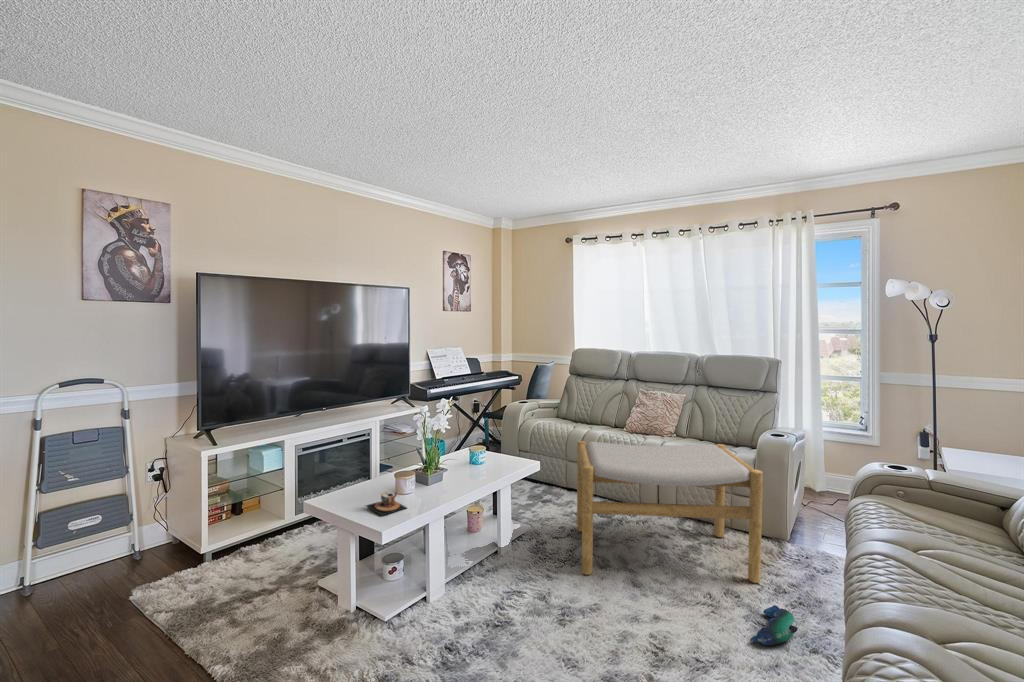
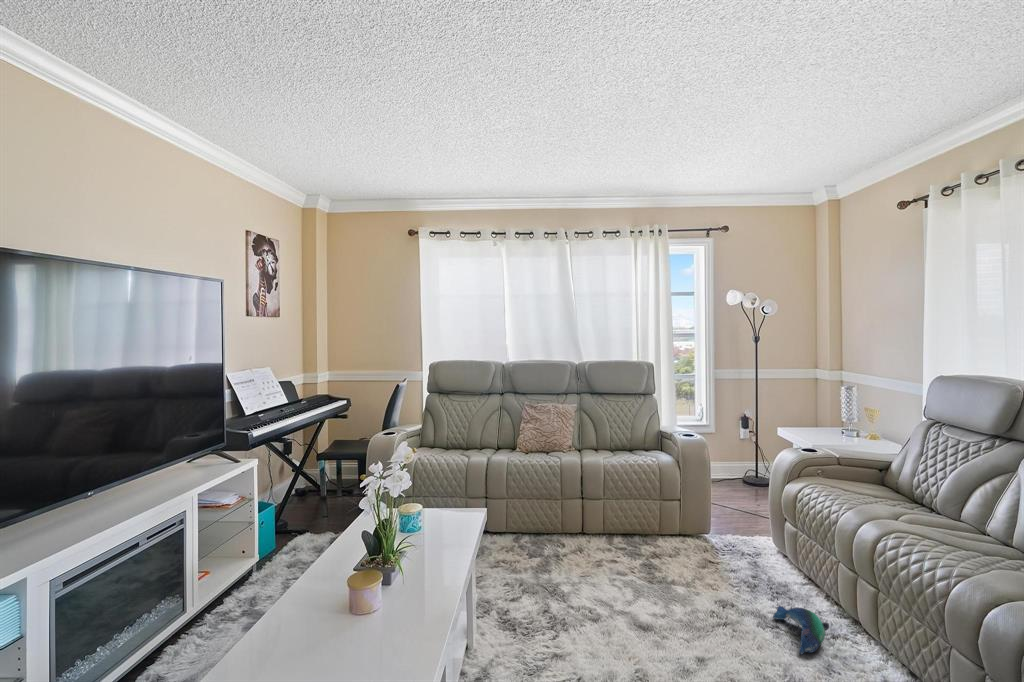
footstool: present [577,441,763,583] -> none [524,450,737,638]
teacup: present [366,492,406,516] -> none [327,607,402,659]

